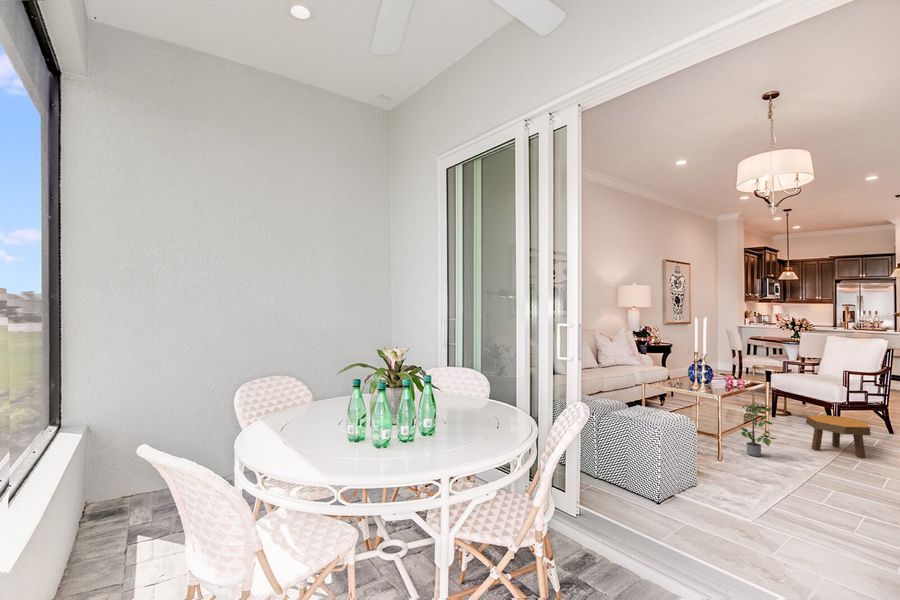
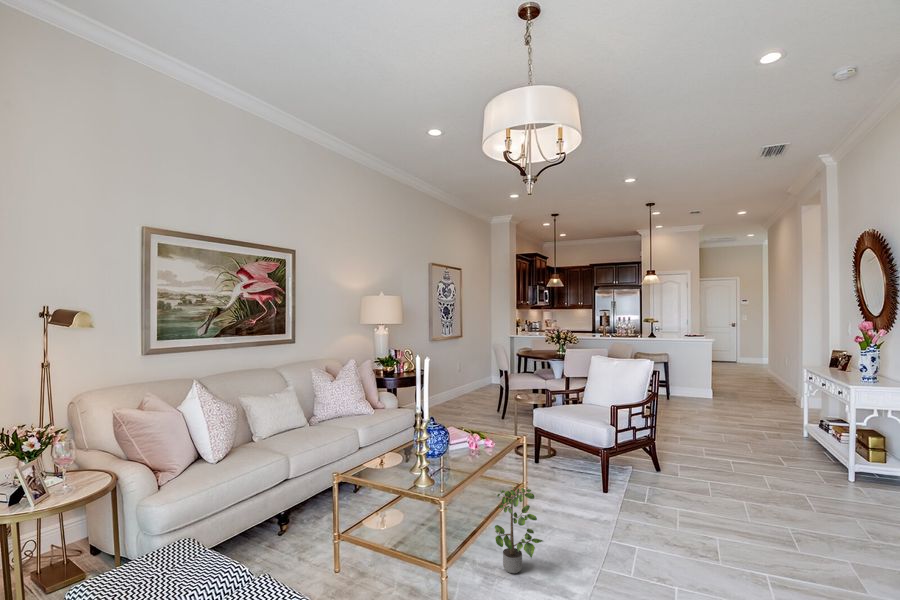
footstool: present [806,415,871,458] -> none [576,474,649,538]

